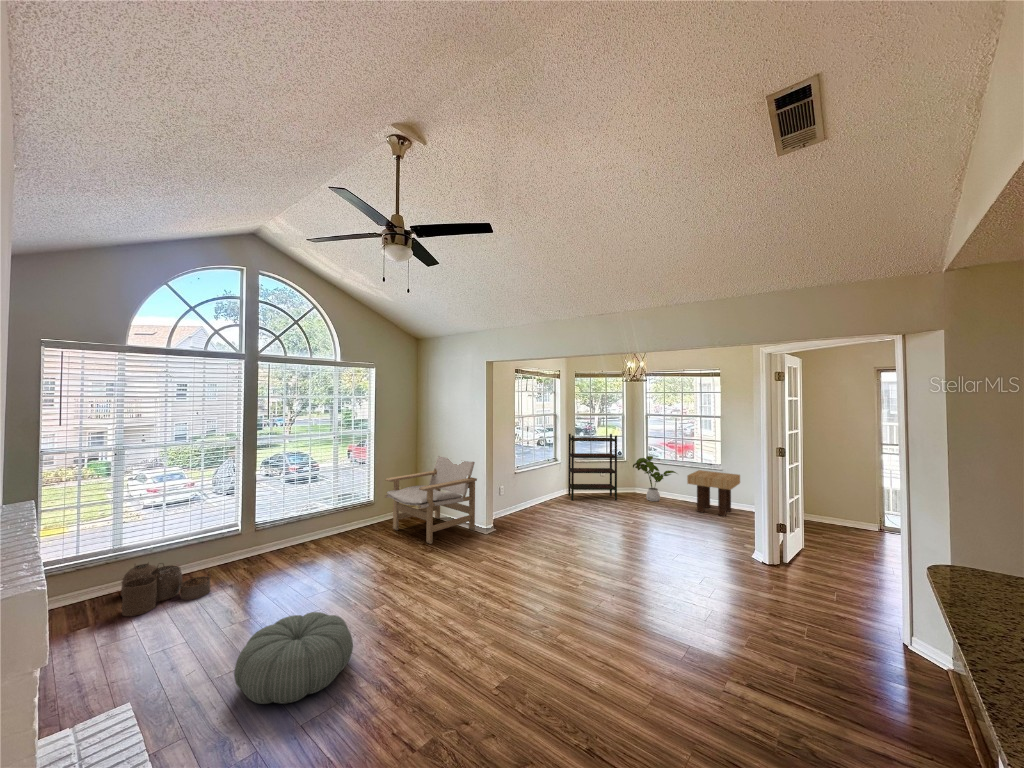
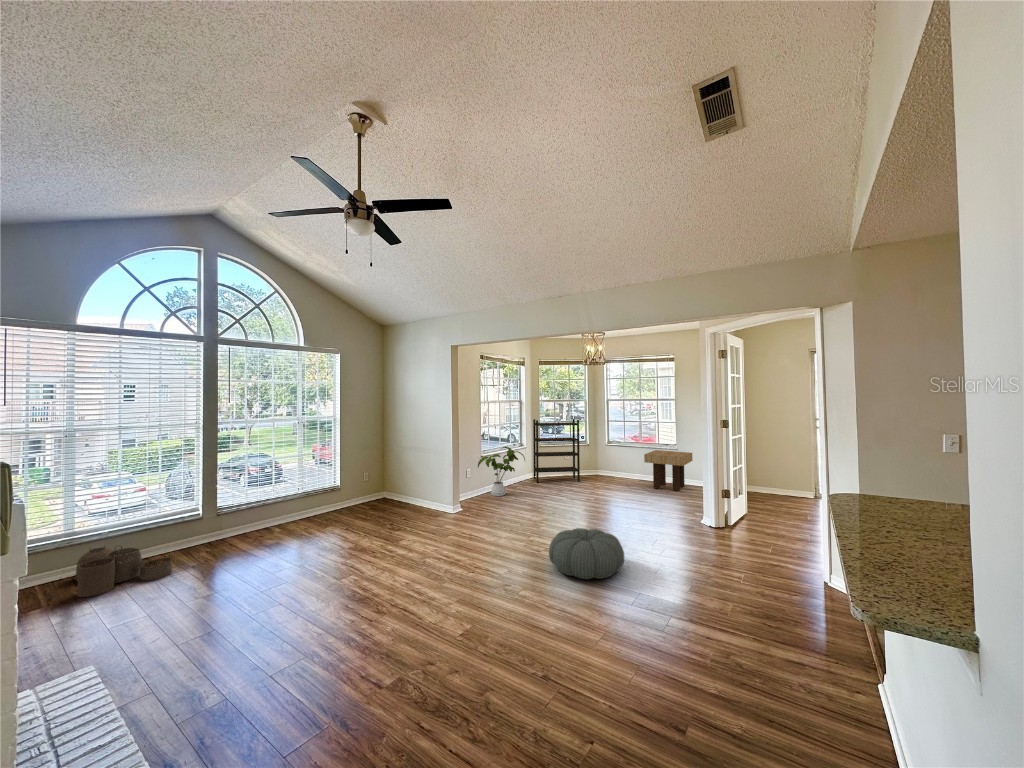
lounge chair: present [385,456,477,544] -> none [351,440,444,523]
house plant: present [633,456,676,501] -> present [478,447,525,496]
pouf: present [234,612,353,704] -> present [549,528,624,579]

